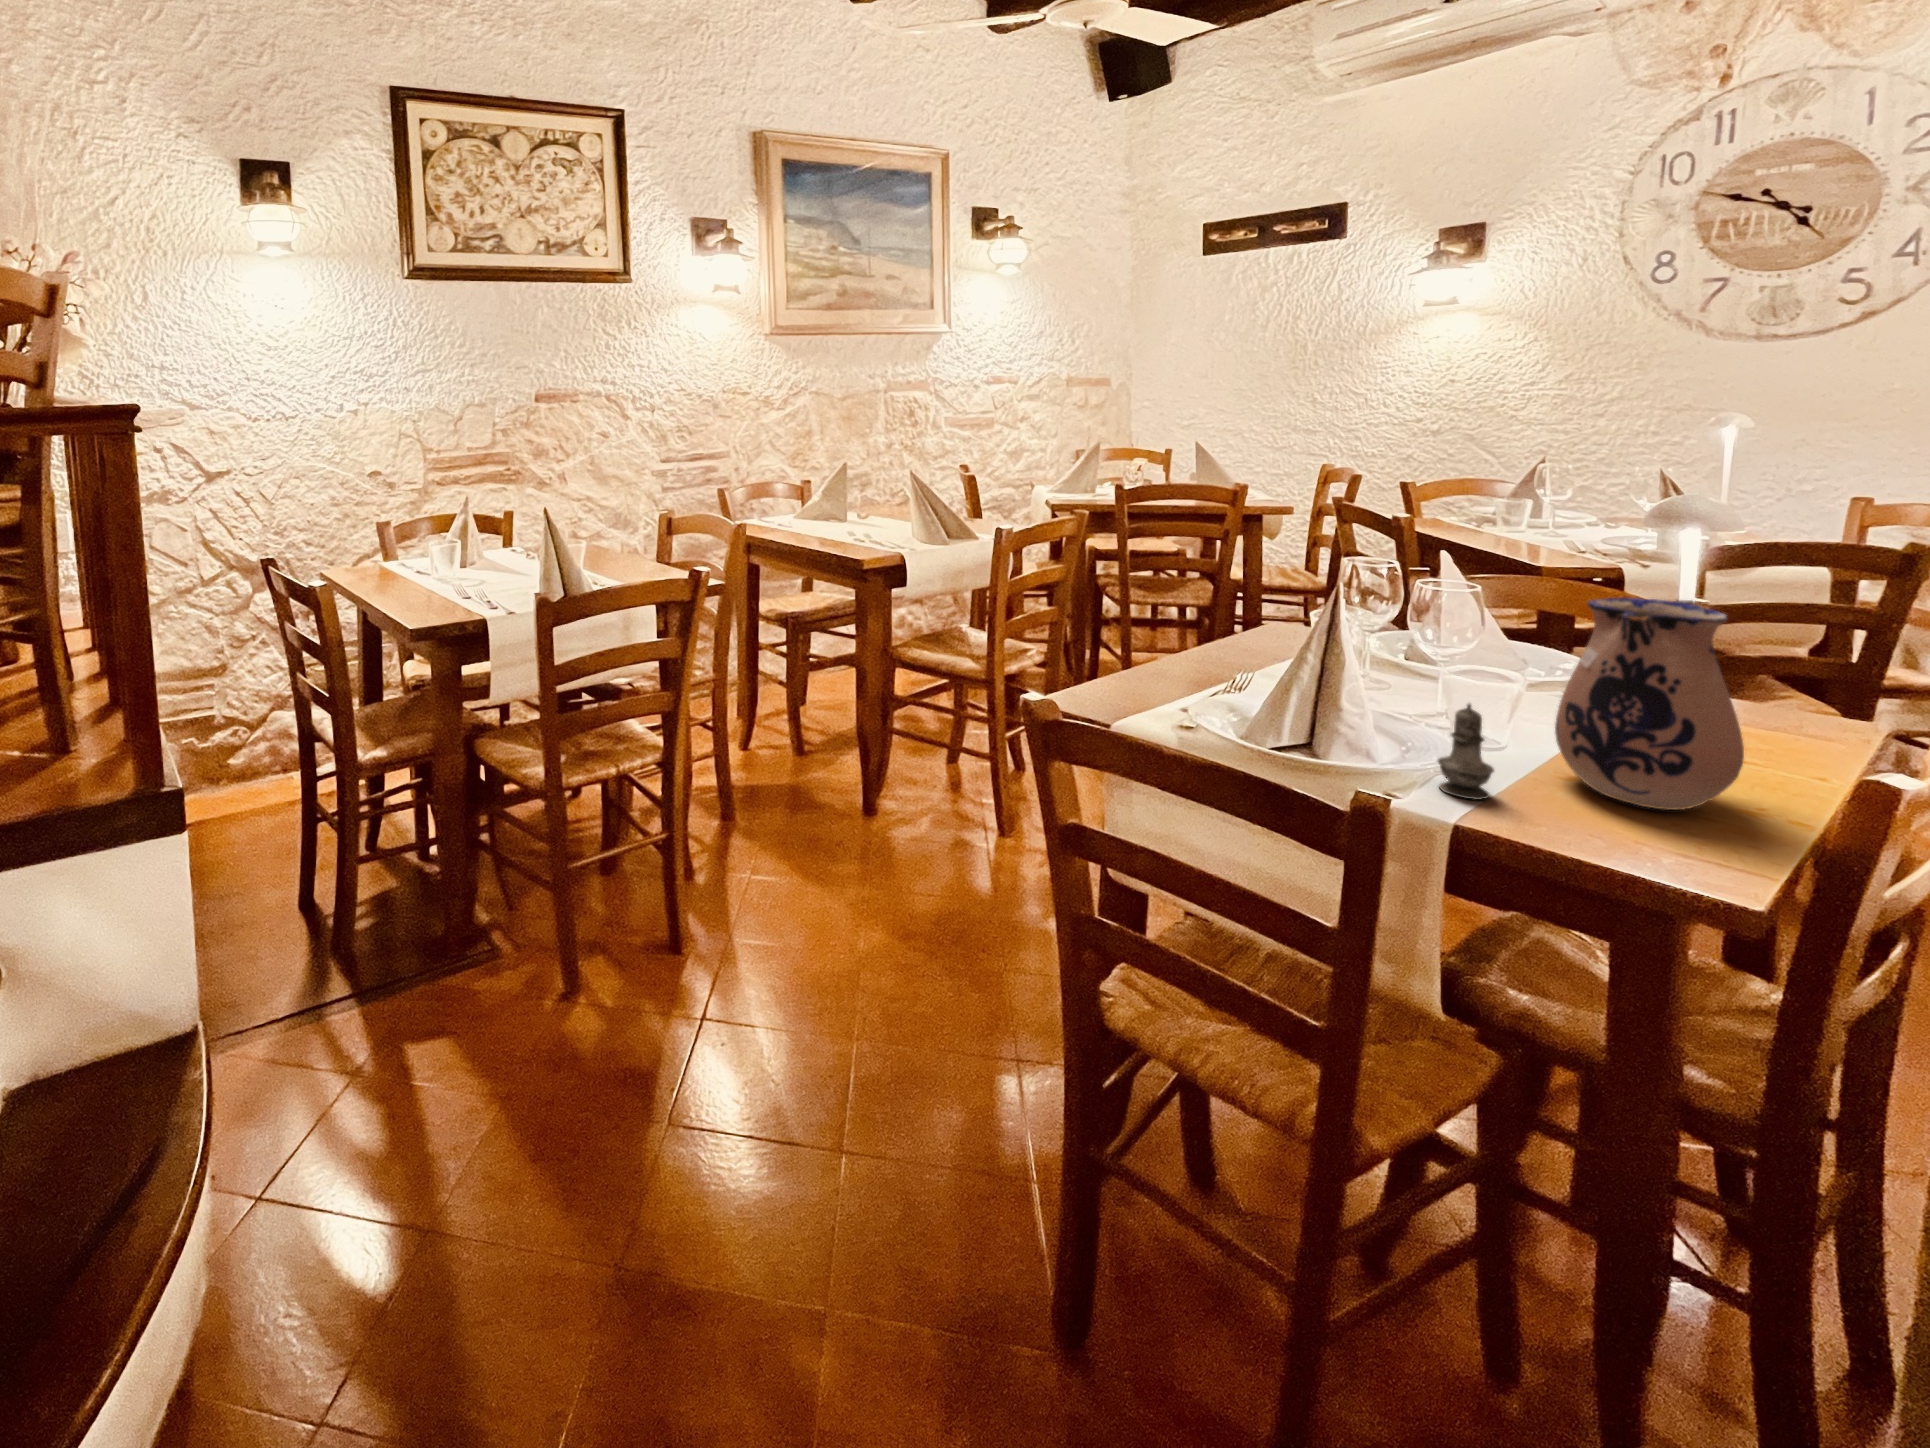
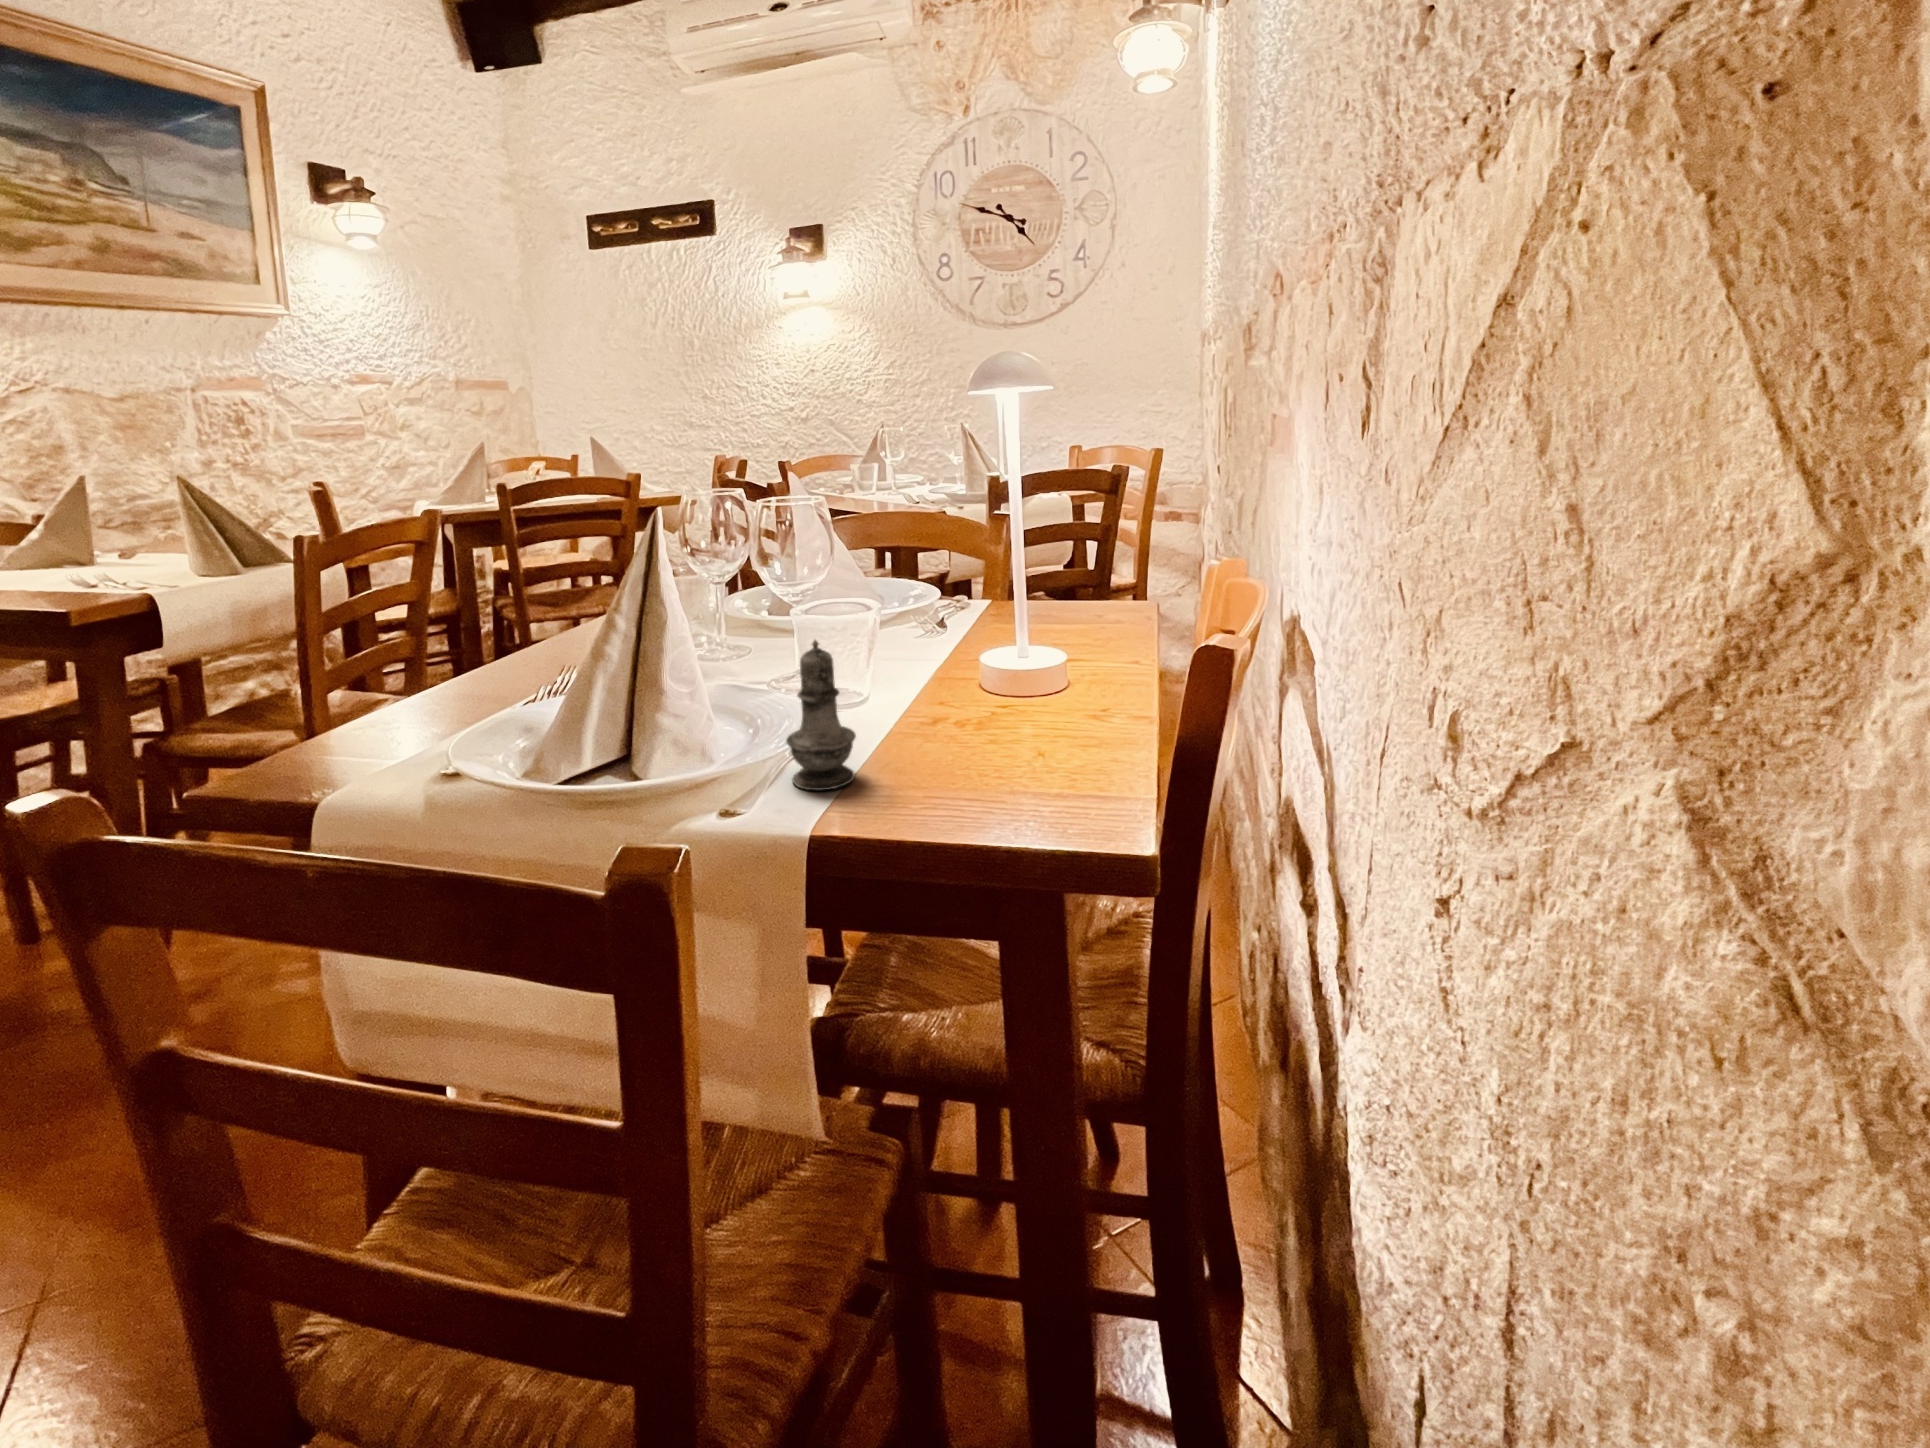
ceramic pitcher: present [1555,597,1744,810] -> none [916,462,1099,738]

